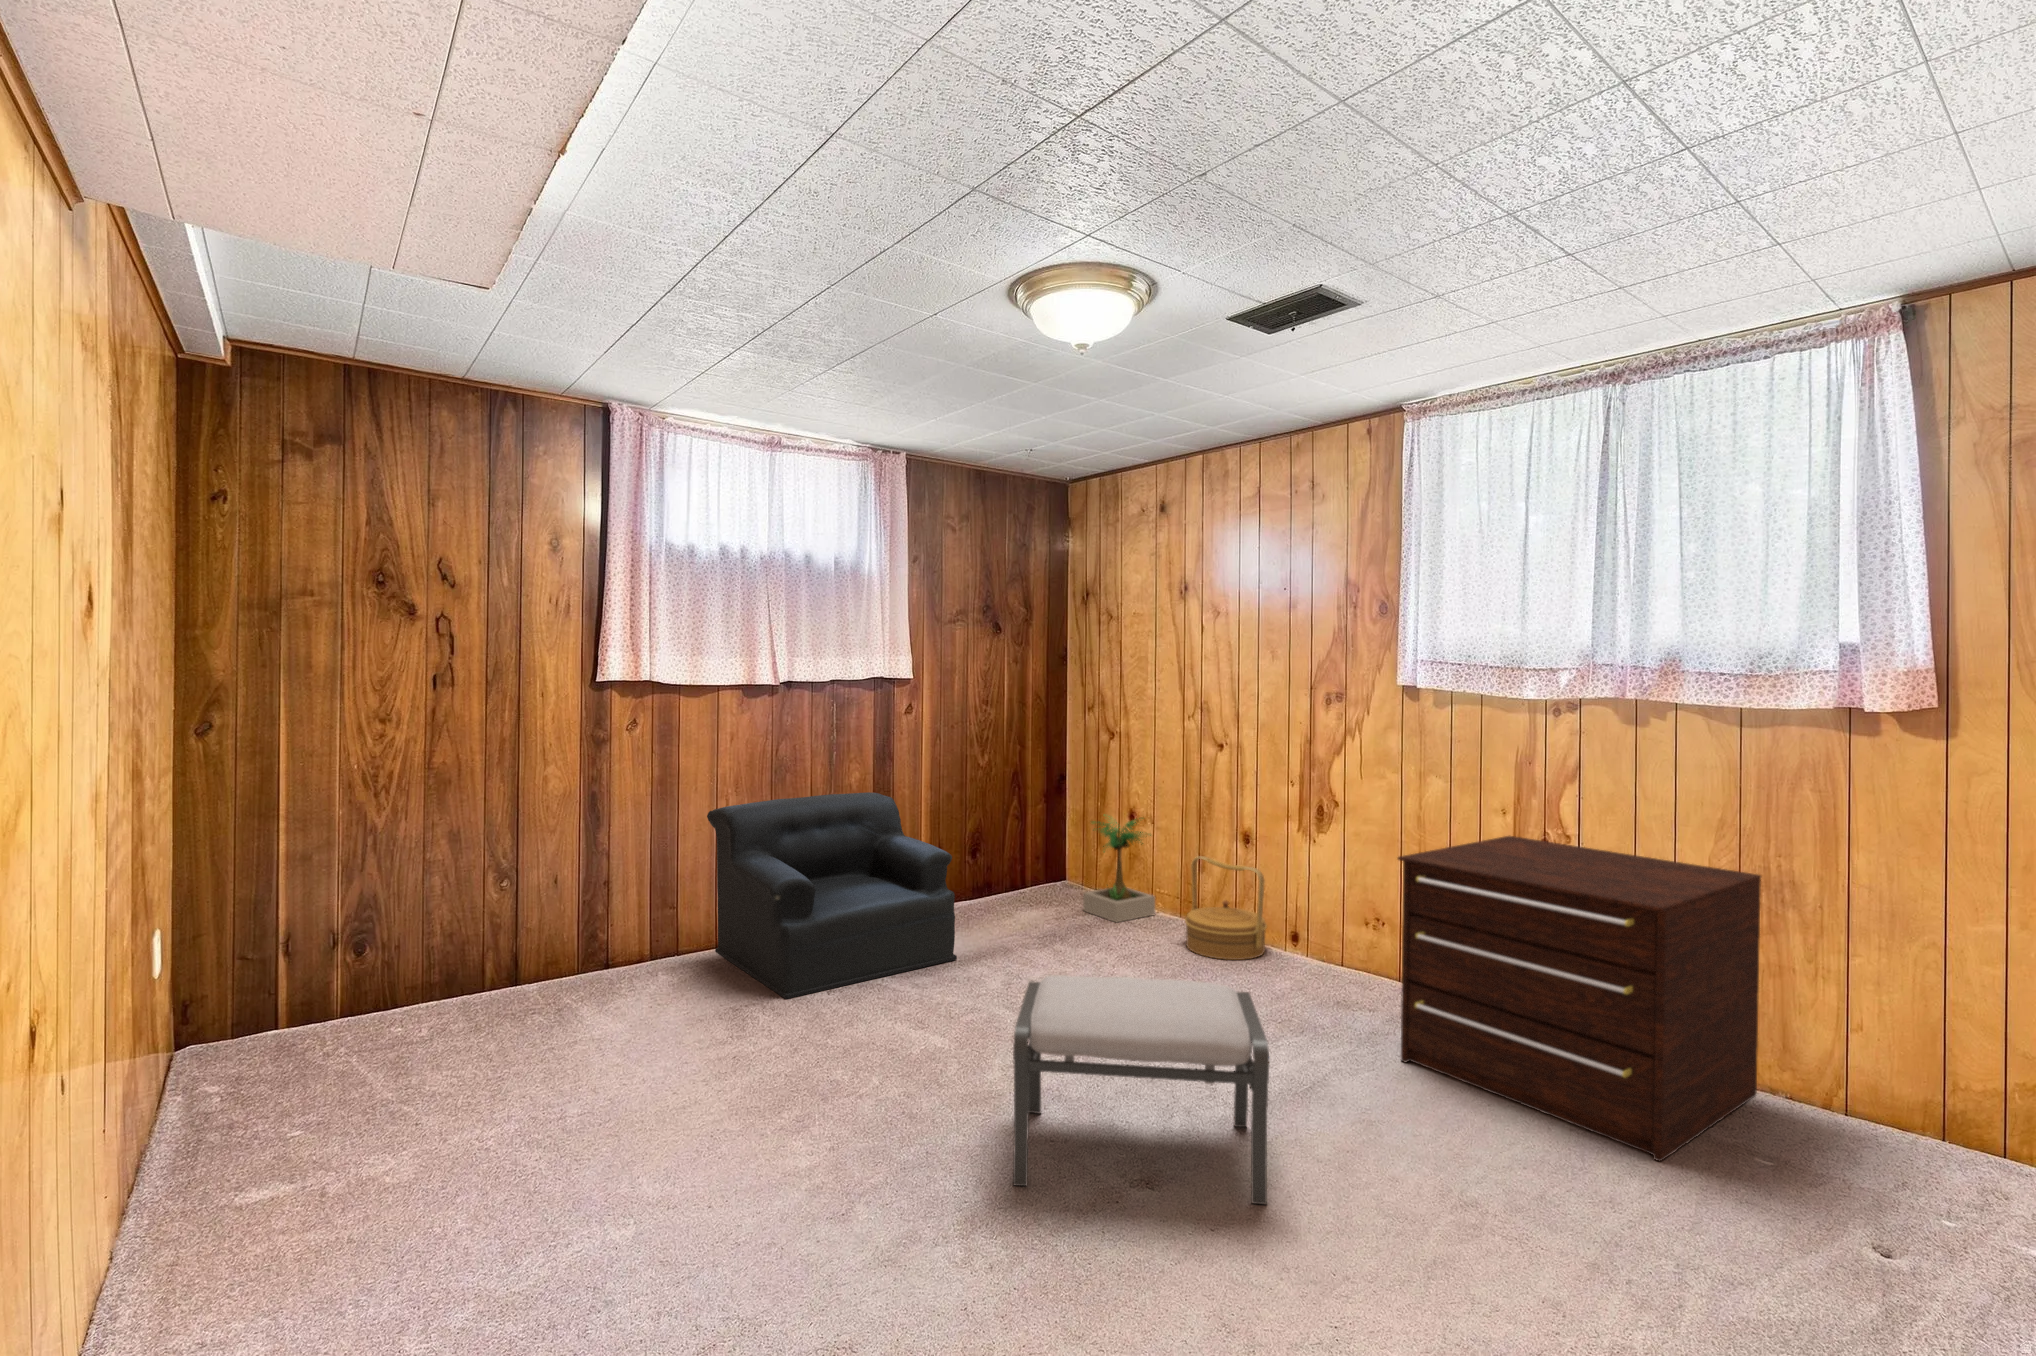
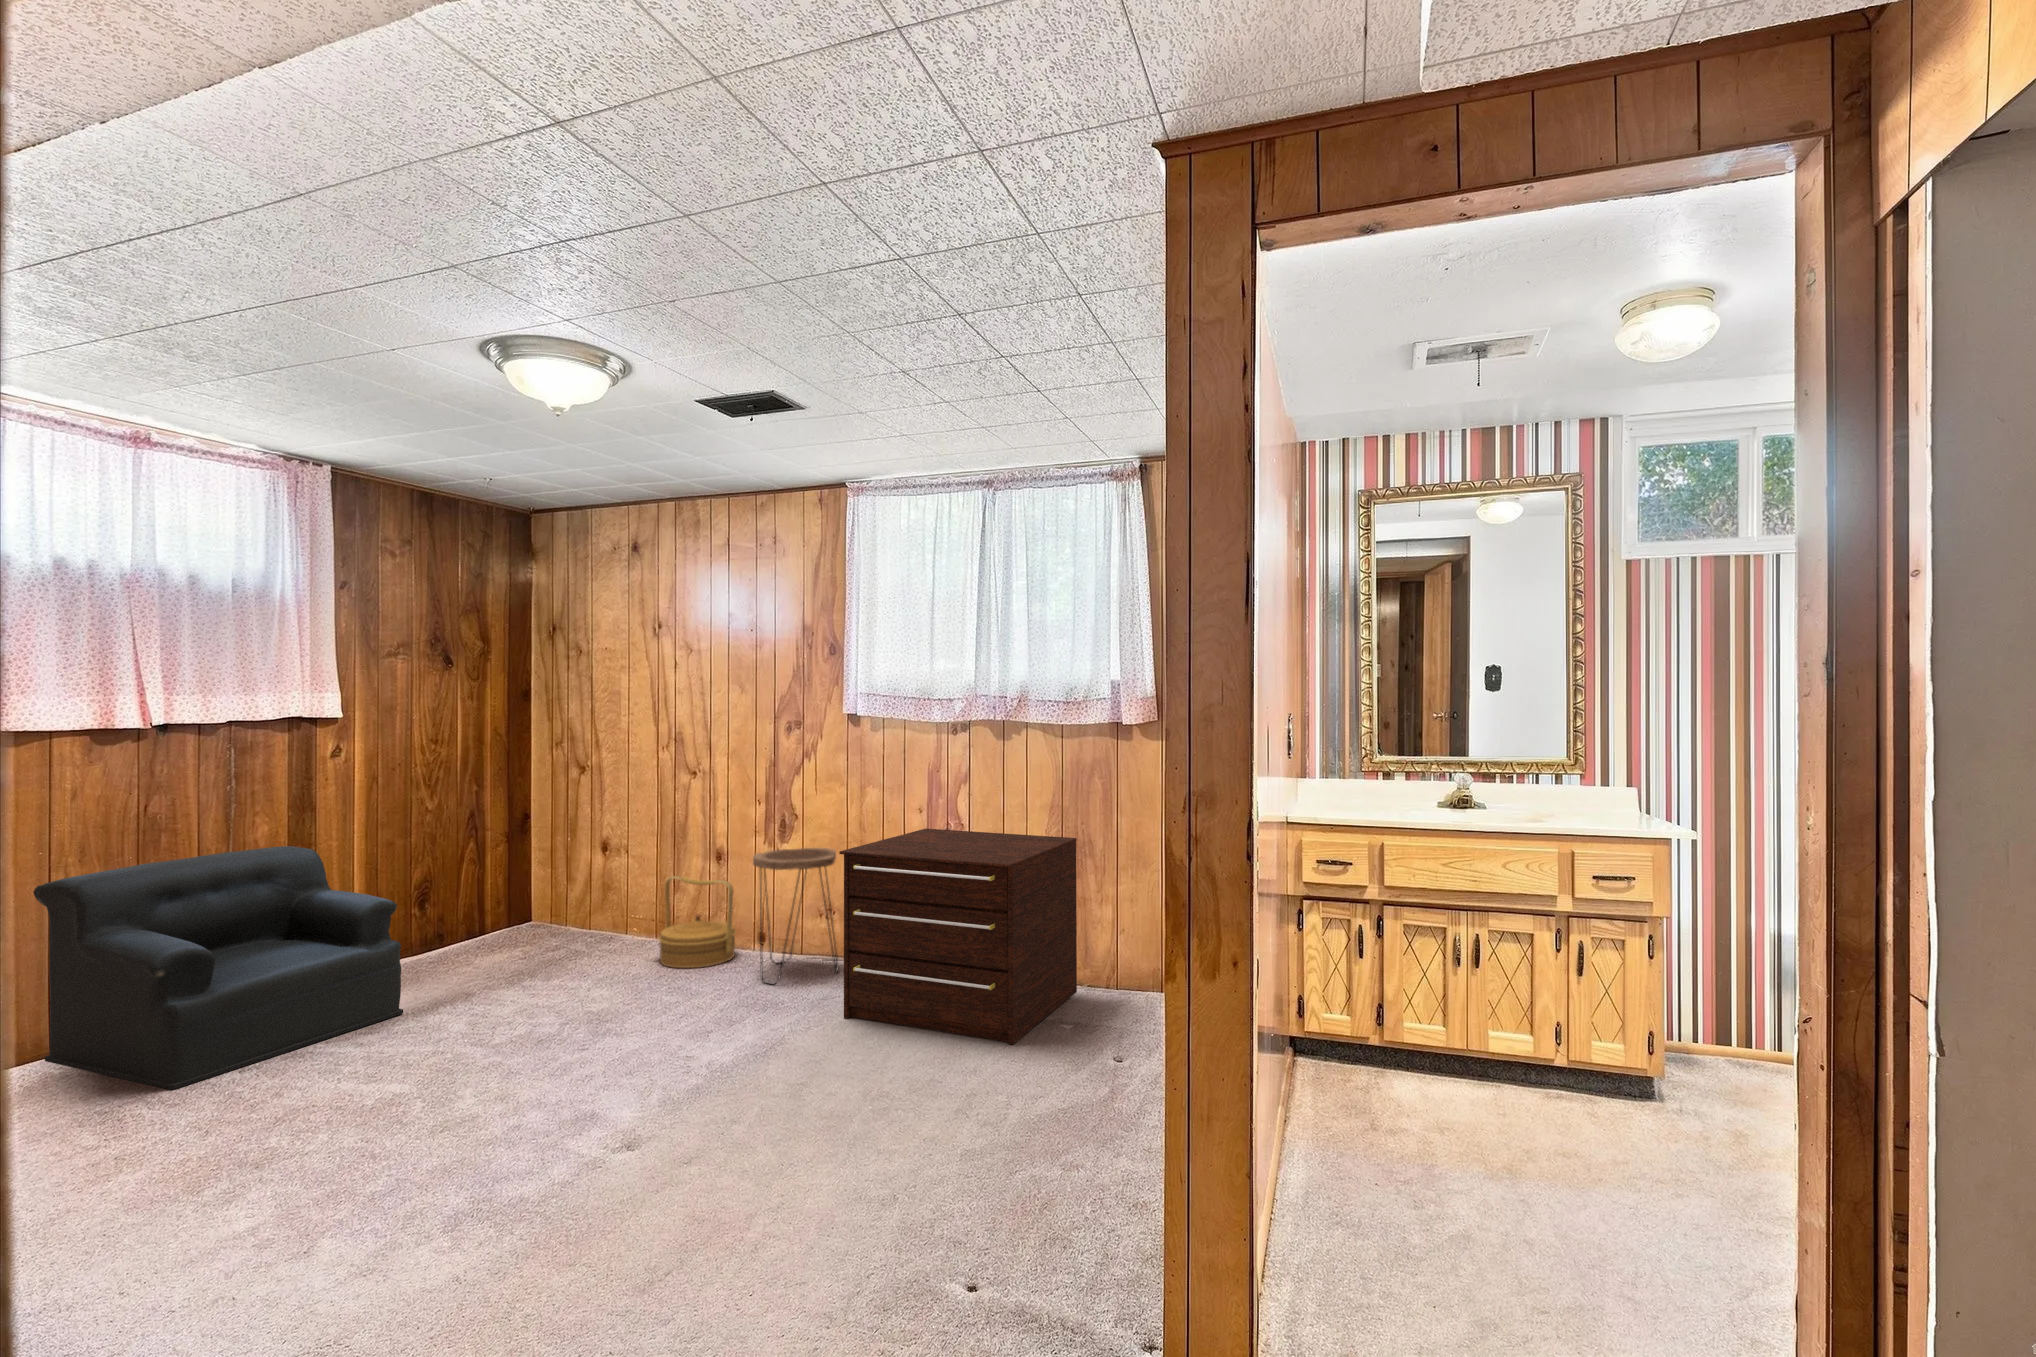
potted plant: present [1083,816,1155,922] -> none [546,845,633,953]
side table: none [1287,841,1388,997] -> present [753,848,838,985]
ottoman: present [1013,975,1269,1204] -> none [490,972,731,1186]

